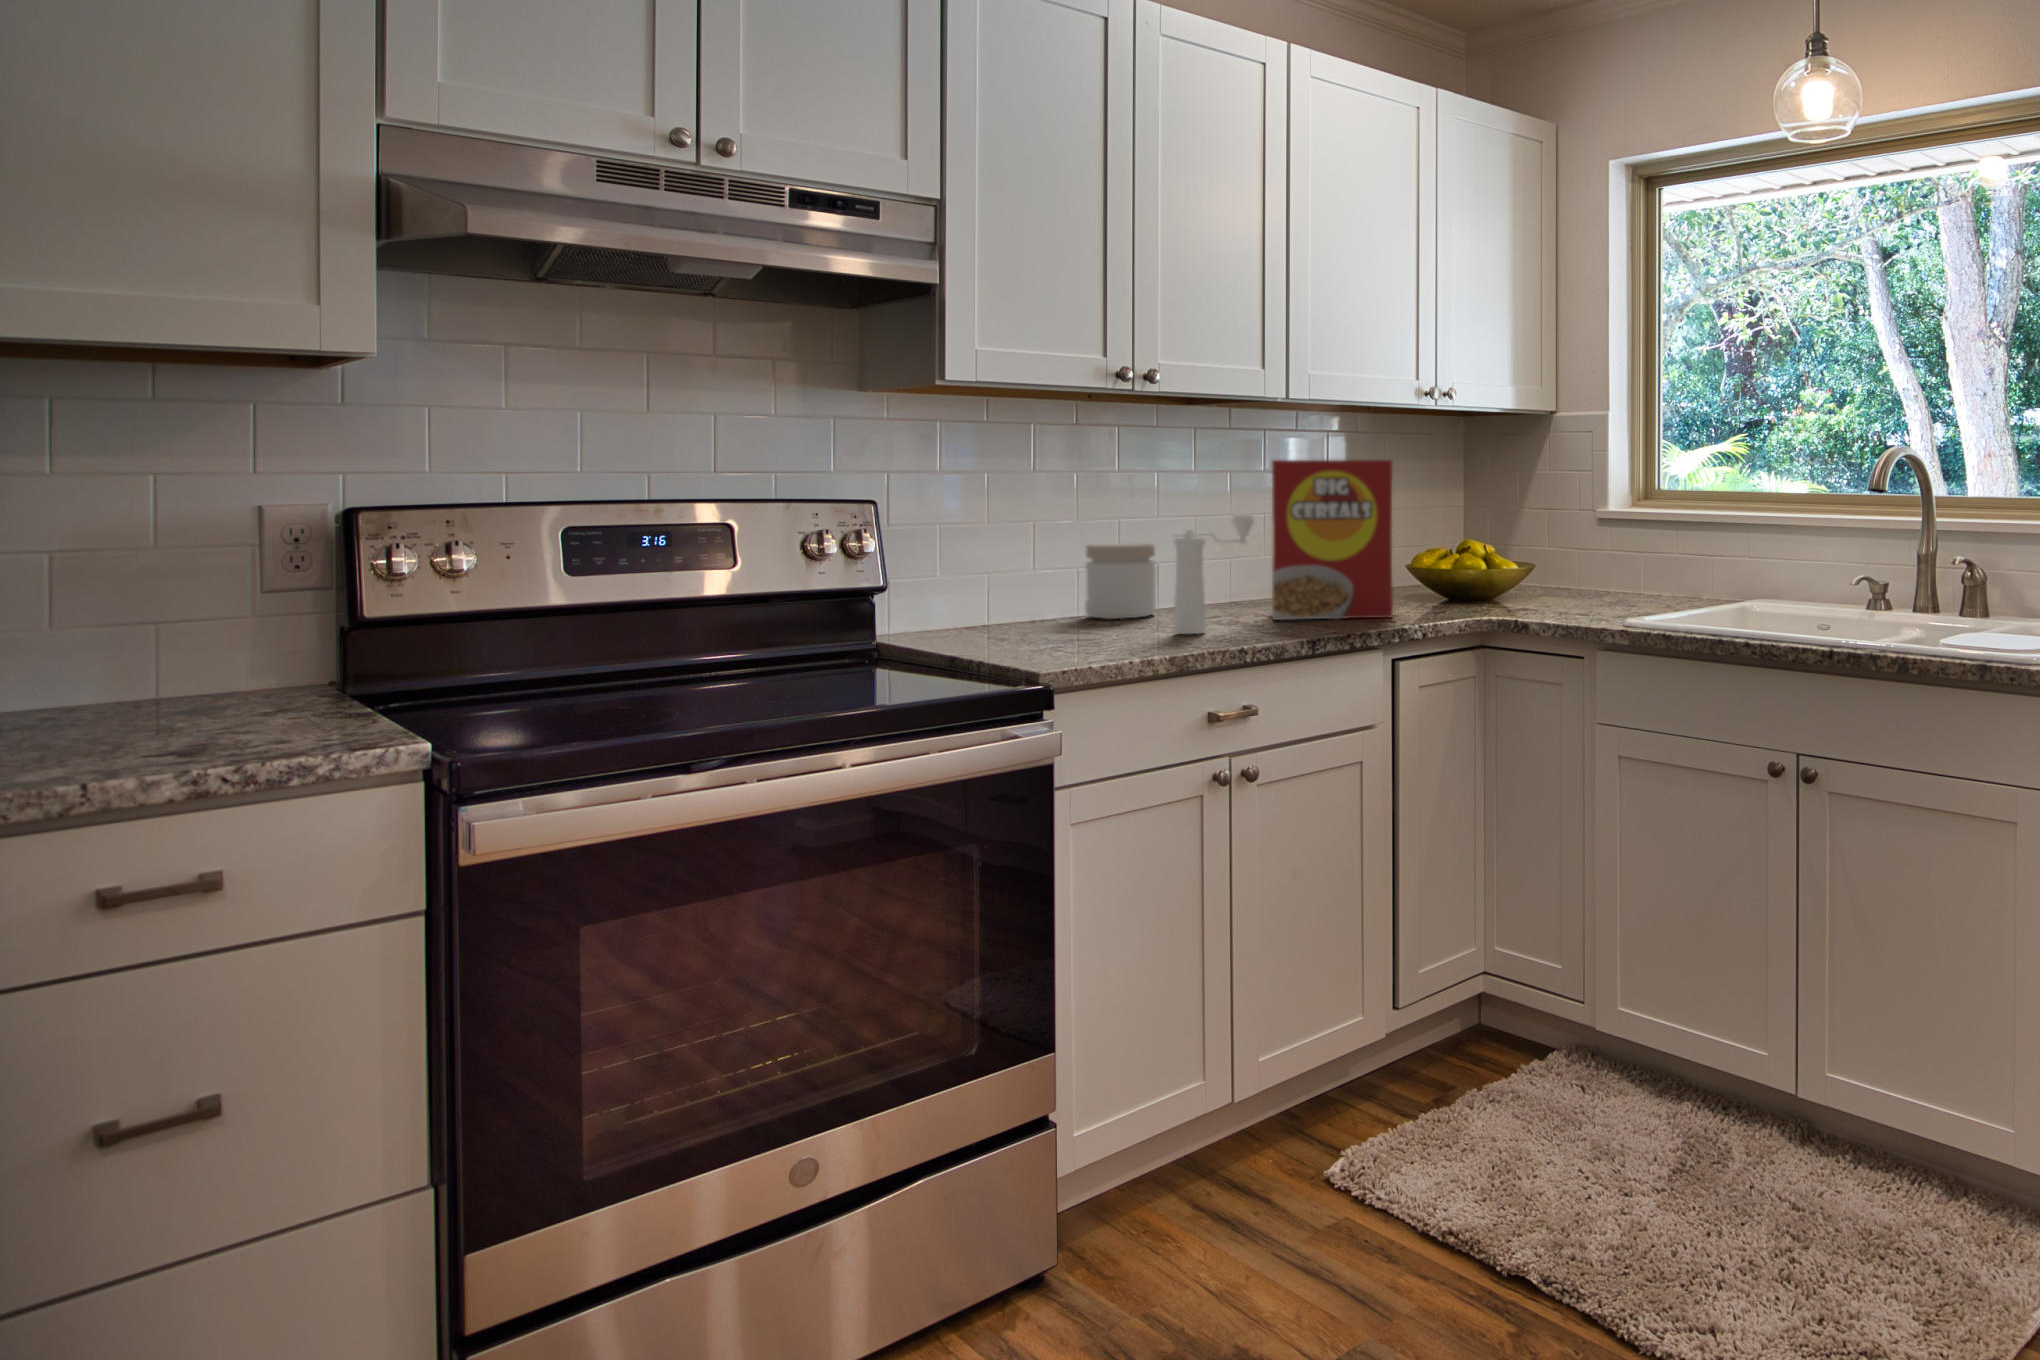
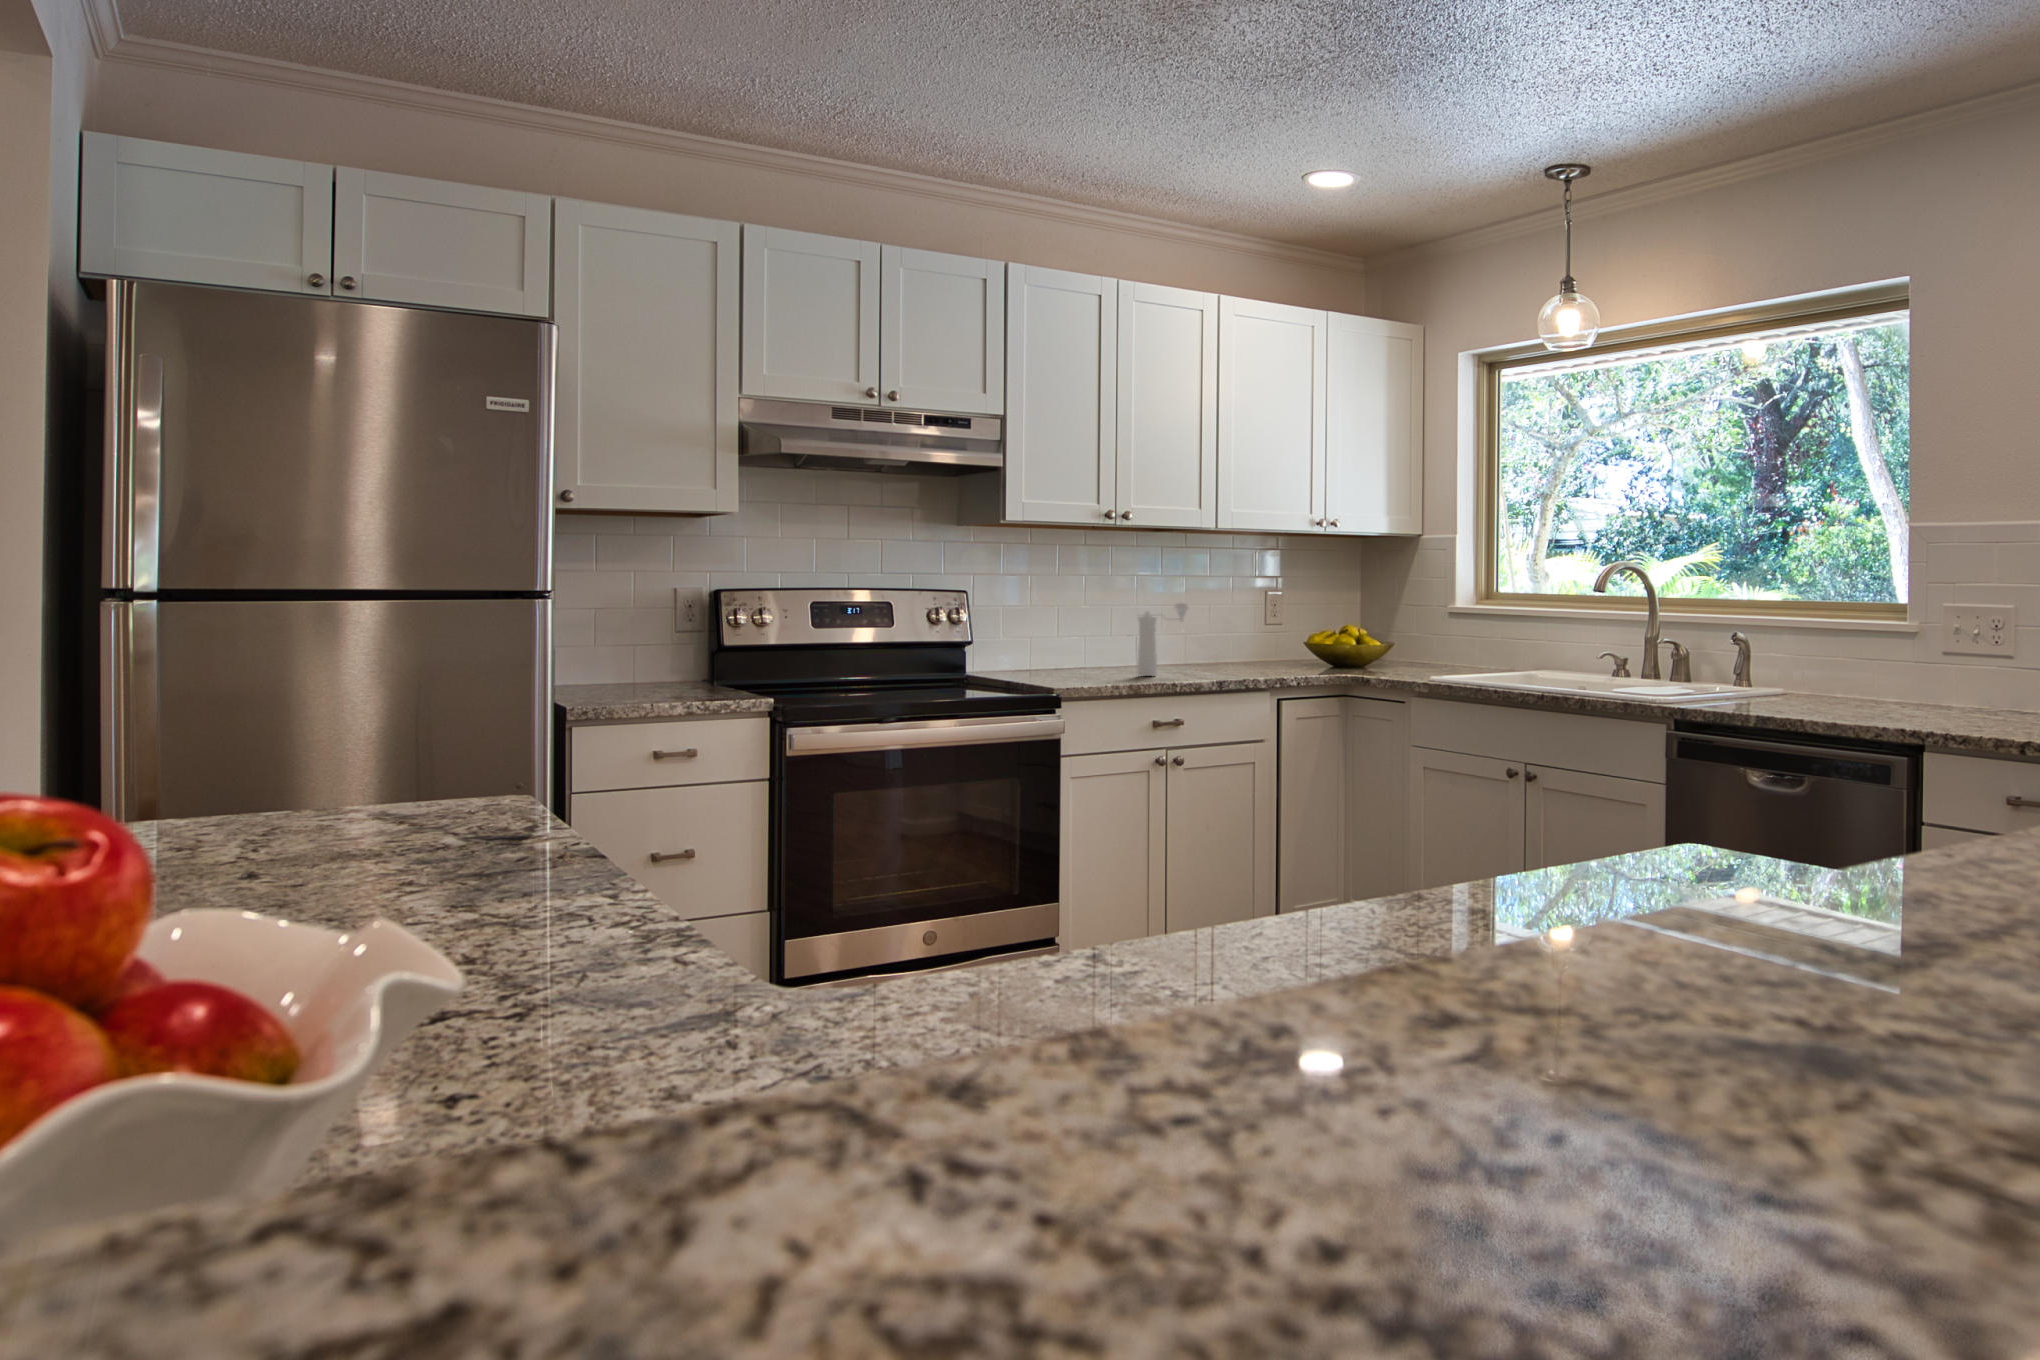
cereal box: present [1271,460,1393,620] -> none [1202,569,1280,672]
jar: present [1085,543,1156,619] -> none [1090,621,1133,668]

